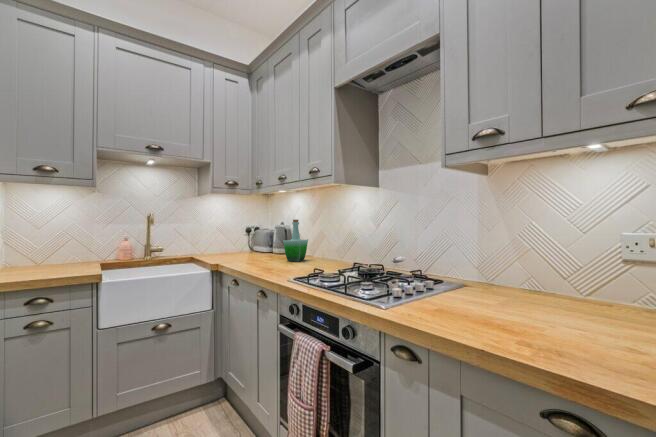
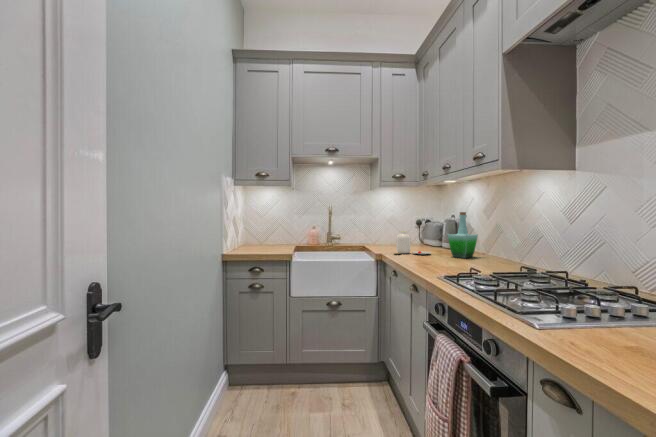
jar: none [230,239,268,263] -> present [394,231,431,255]

